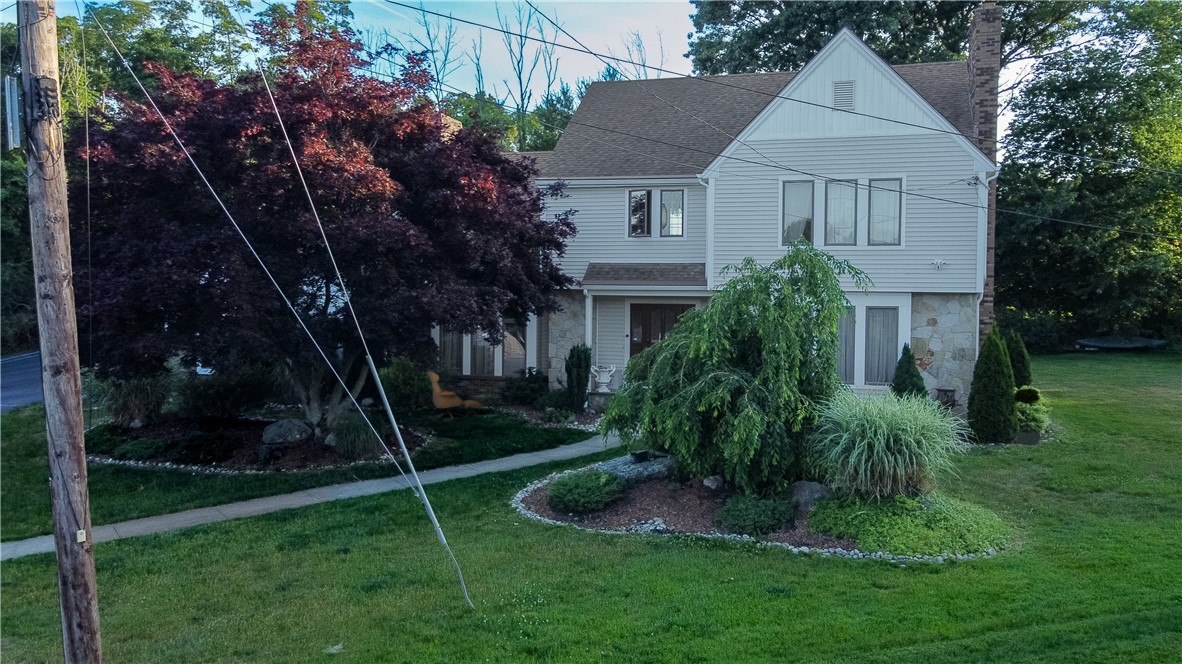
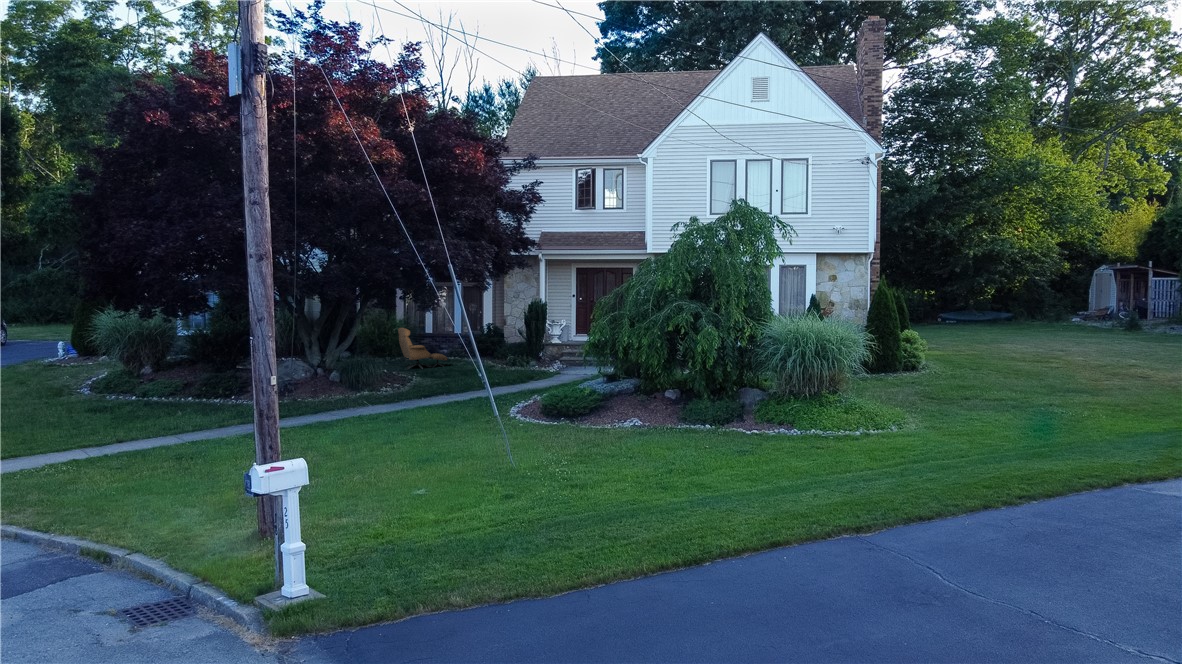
potted tree: present [1013,388,1039,445] -> none [898,326,919,373]

